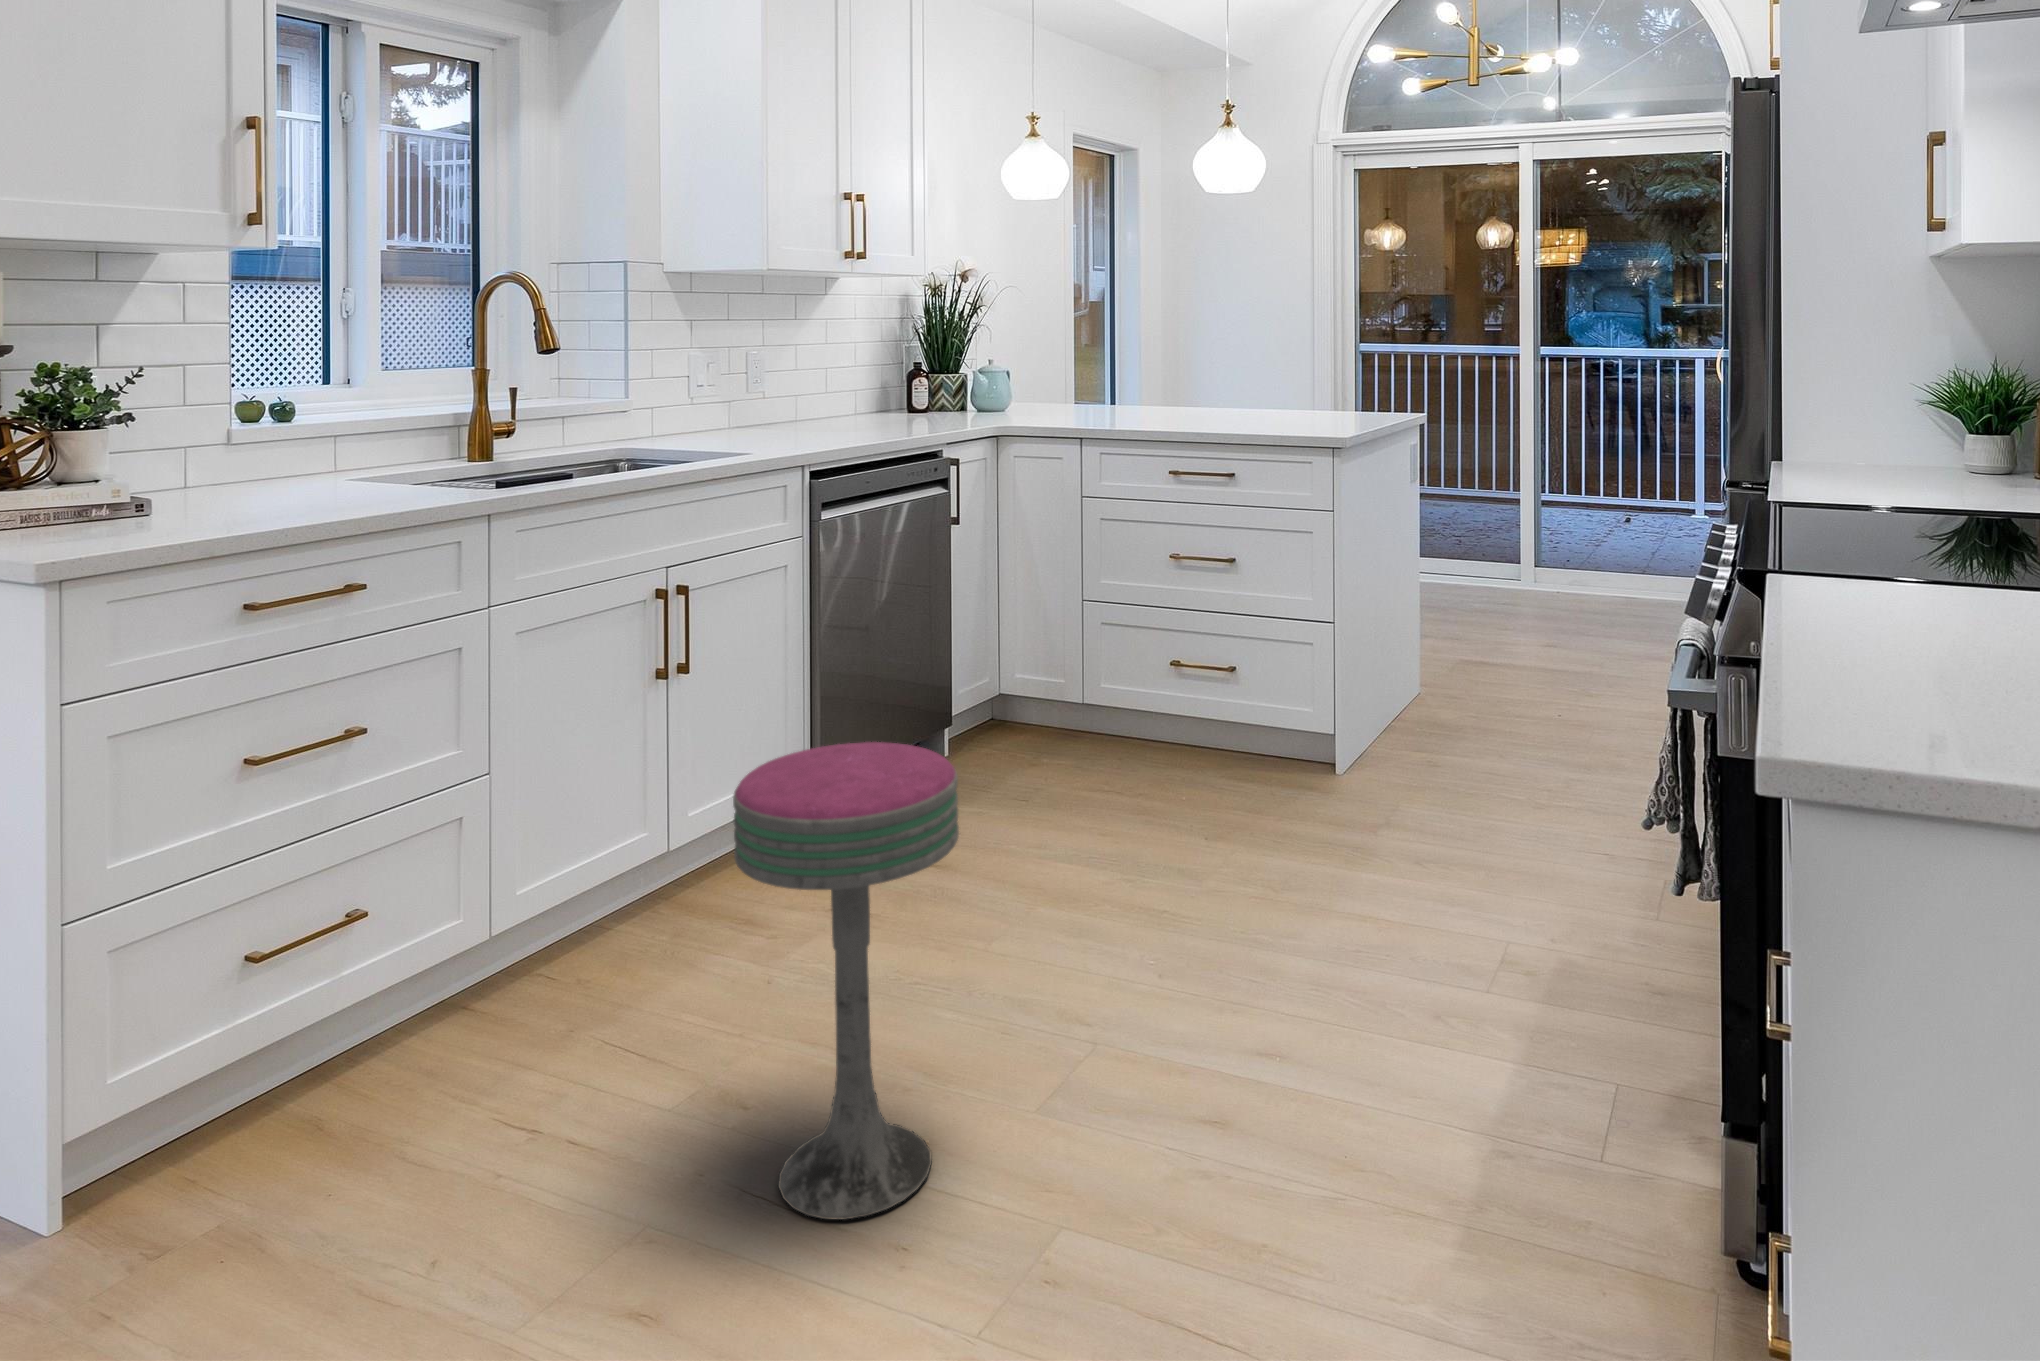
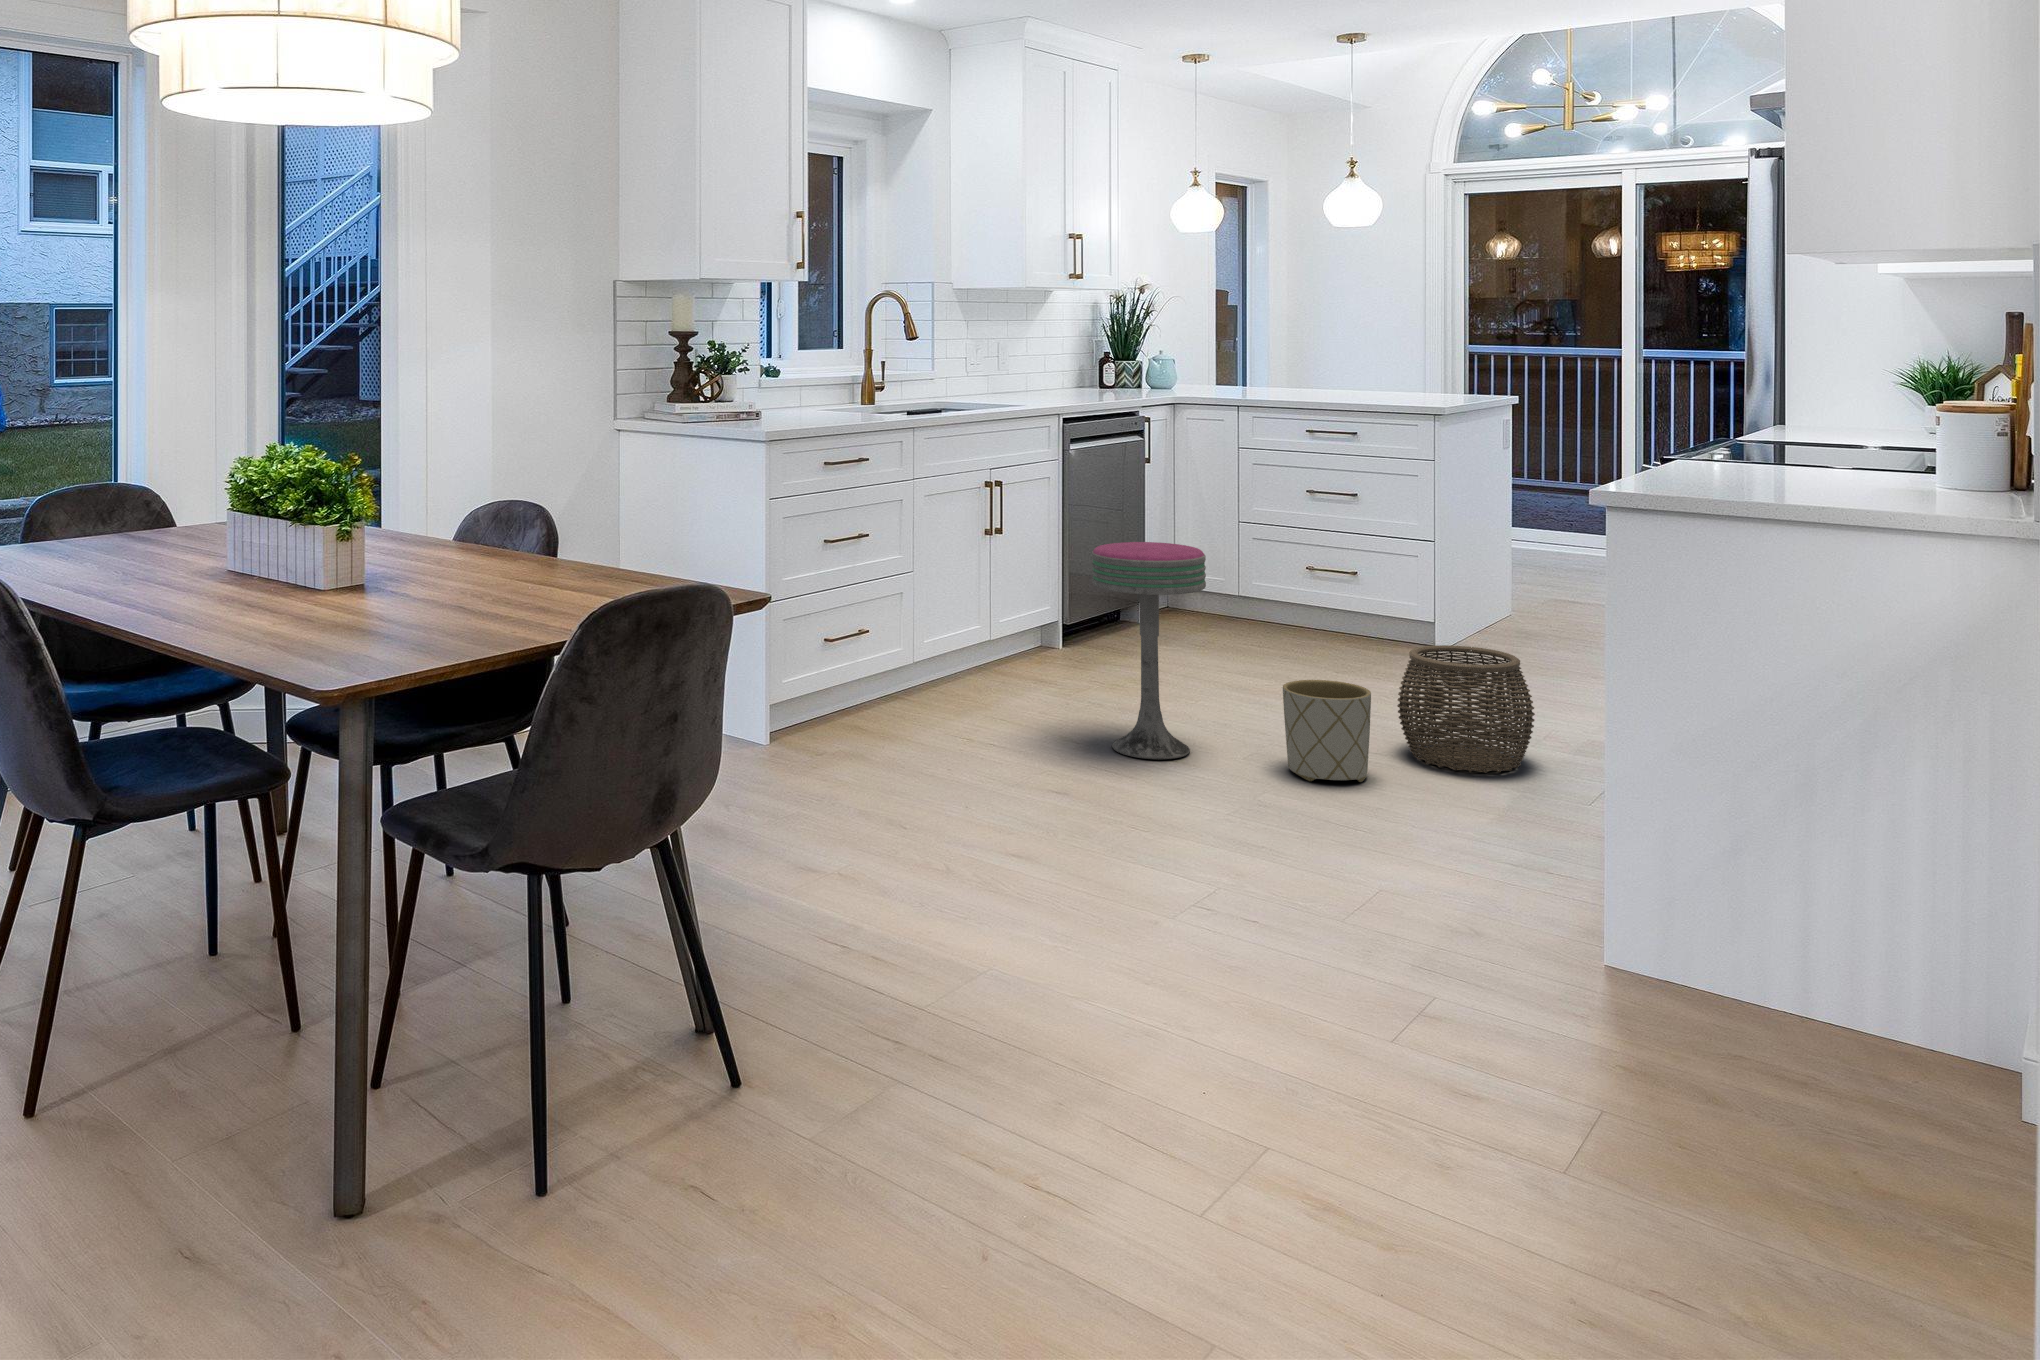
woven basket: none [1304,879,1529,1152] -> present [1397,645,1535,773]
planter: none [1097,1003,1260,1254] -> present [1283,680,1371,782]

